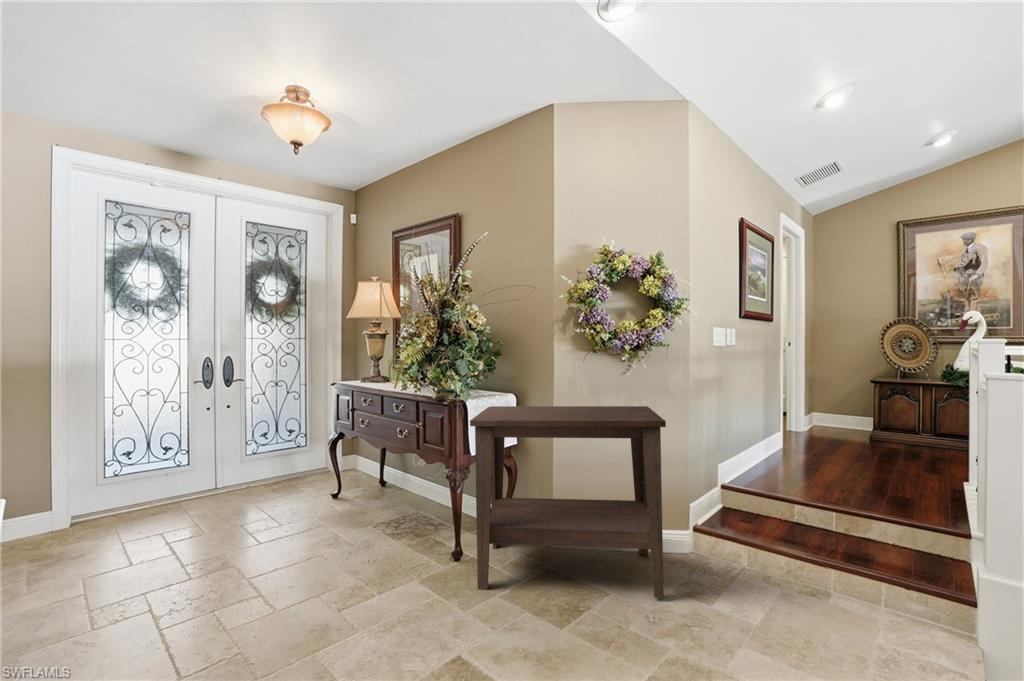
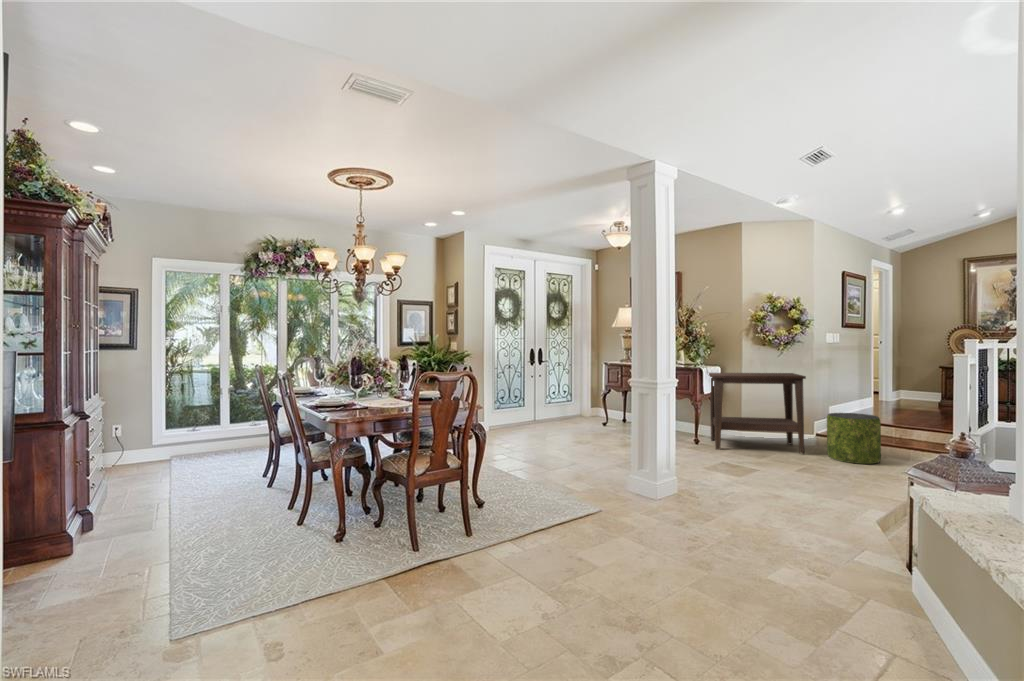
pouf: none [711,498,829,644] -> present [827,413,881,464]

